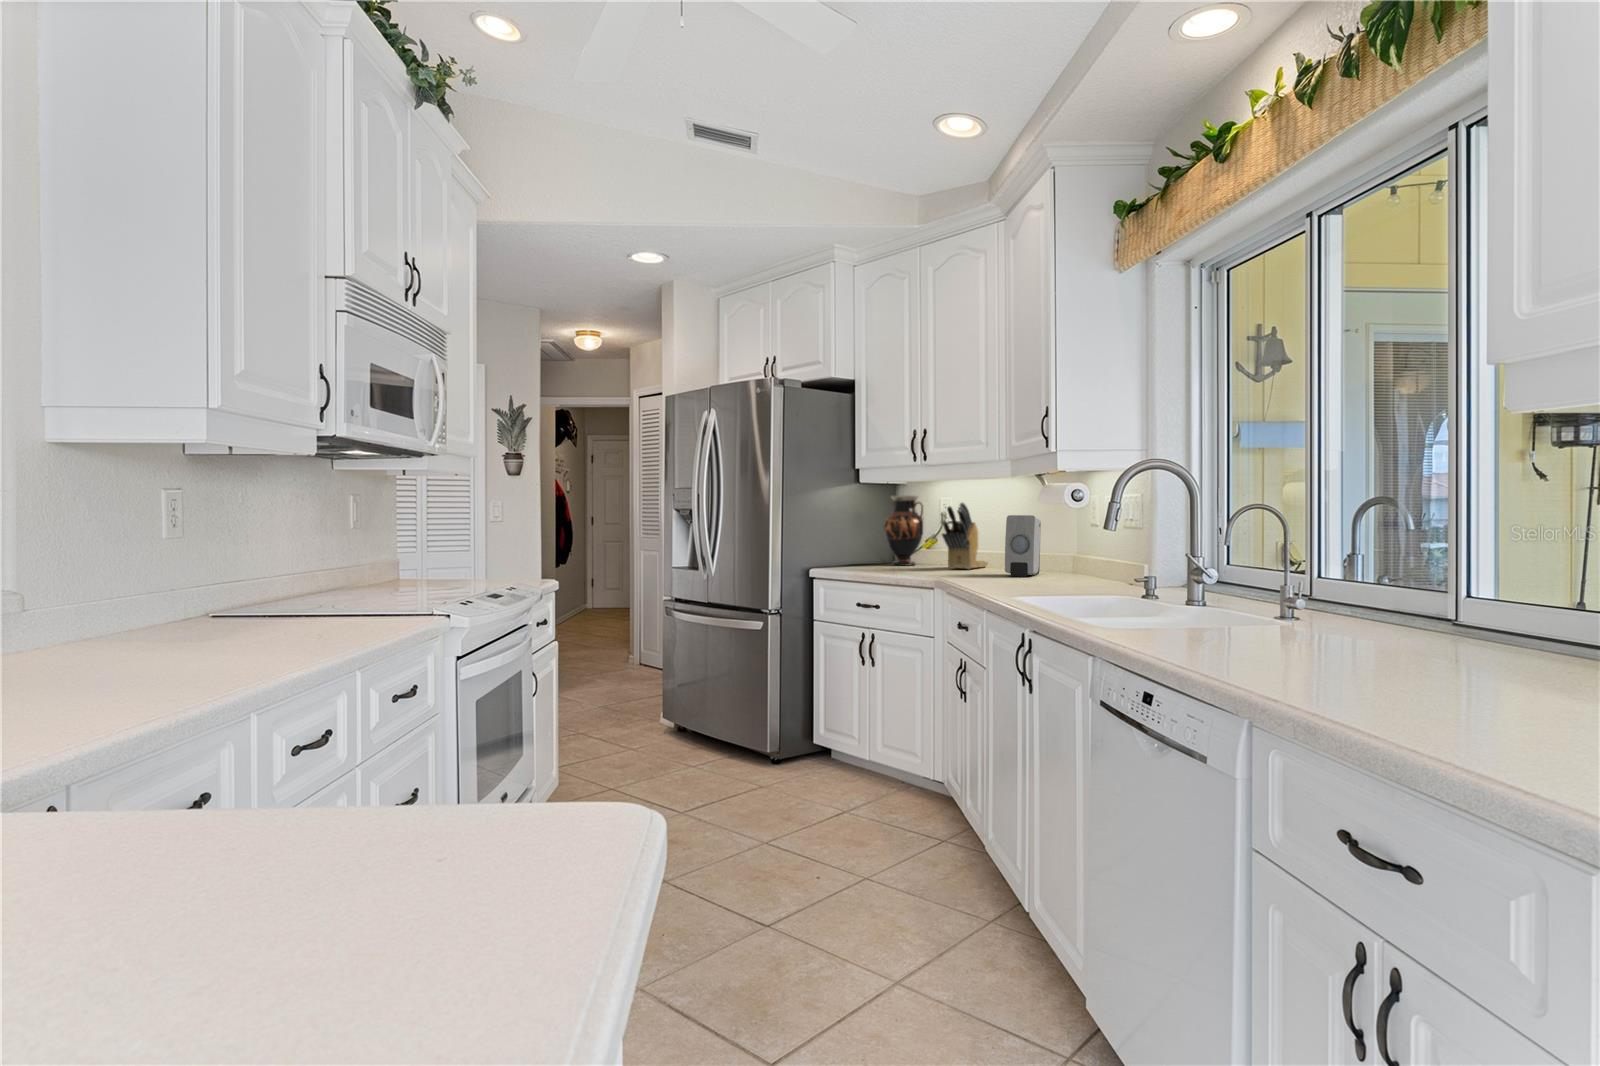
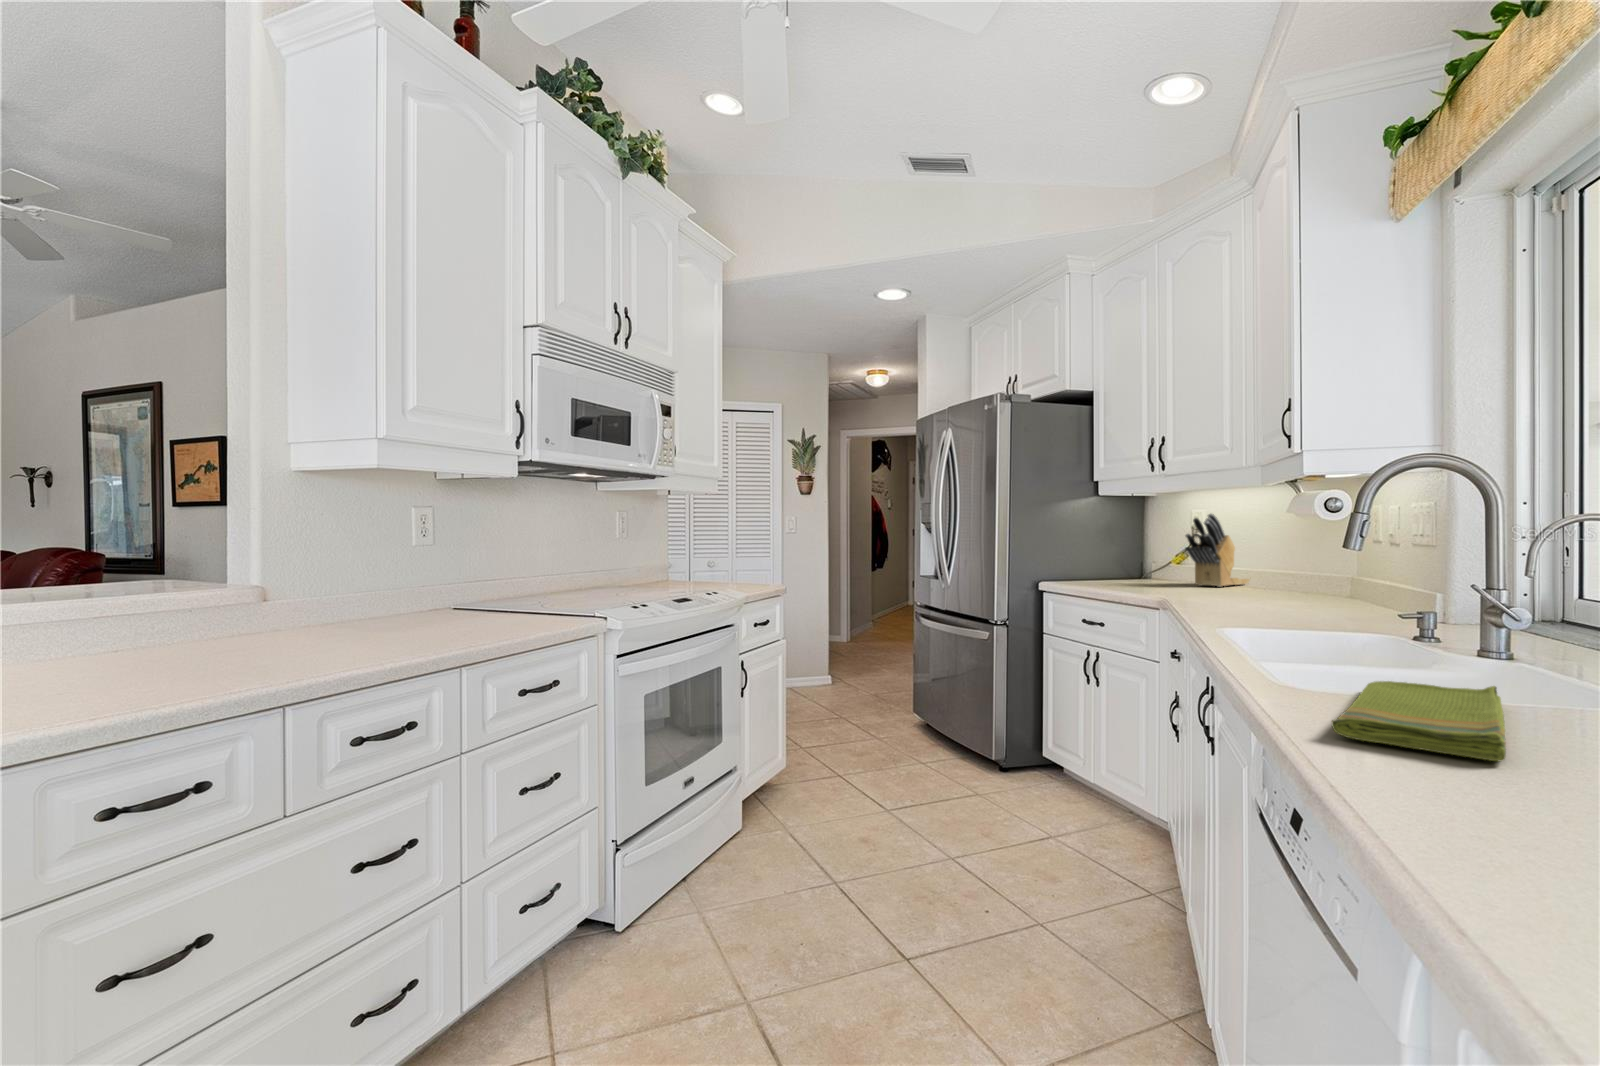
vase: present [884,496,923,565] -> none [1128,507,1178,580]
soap dispenser: present [1005,515,1041,577] -> none [1253,528,1306,599]
dish towel: none [1150,616,1247,651] -> present [1332,681,1506,761]

